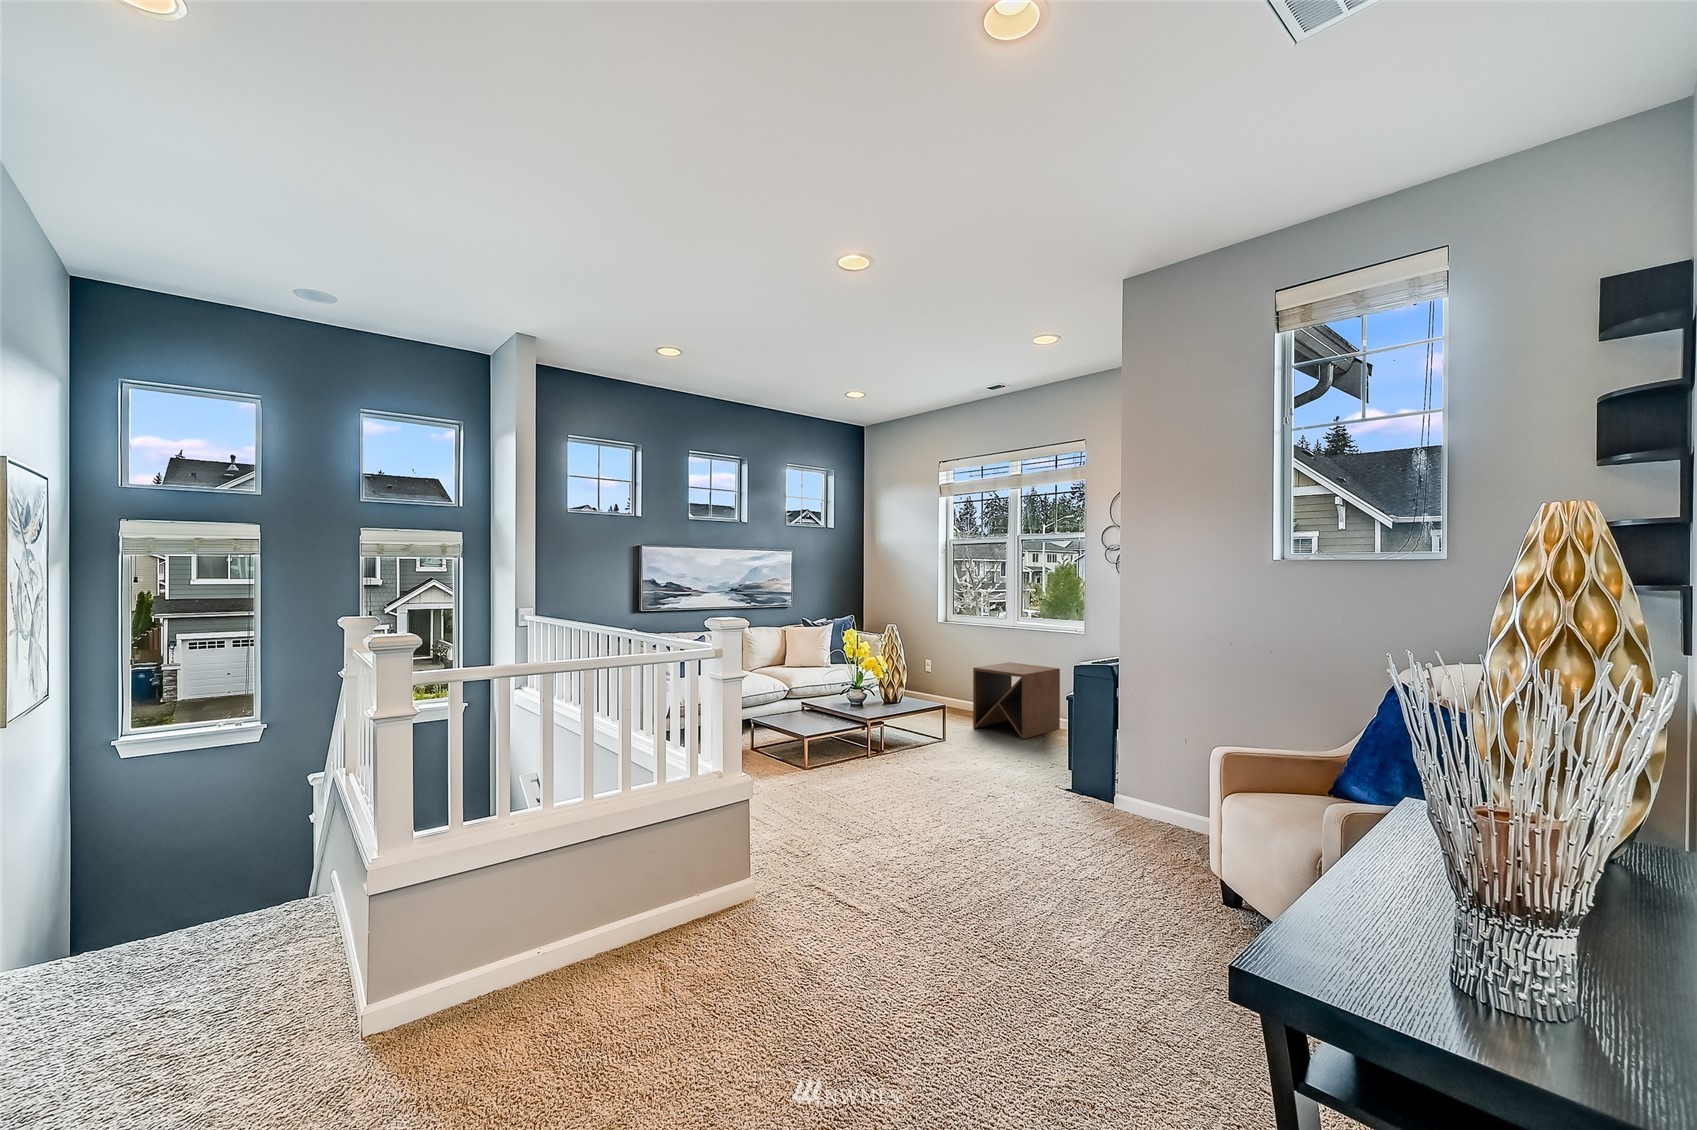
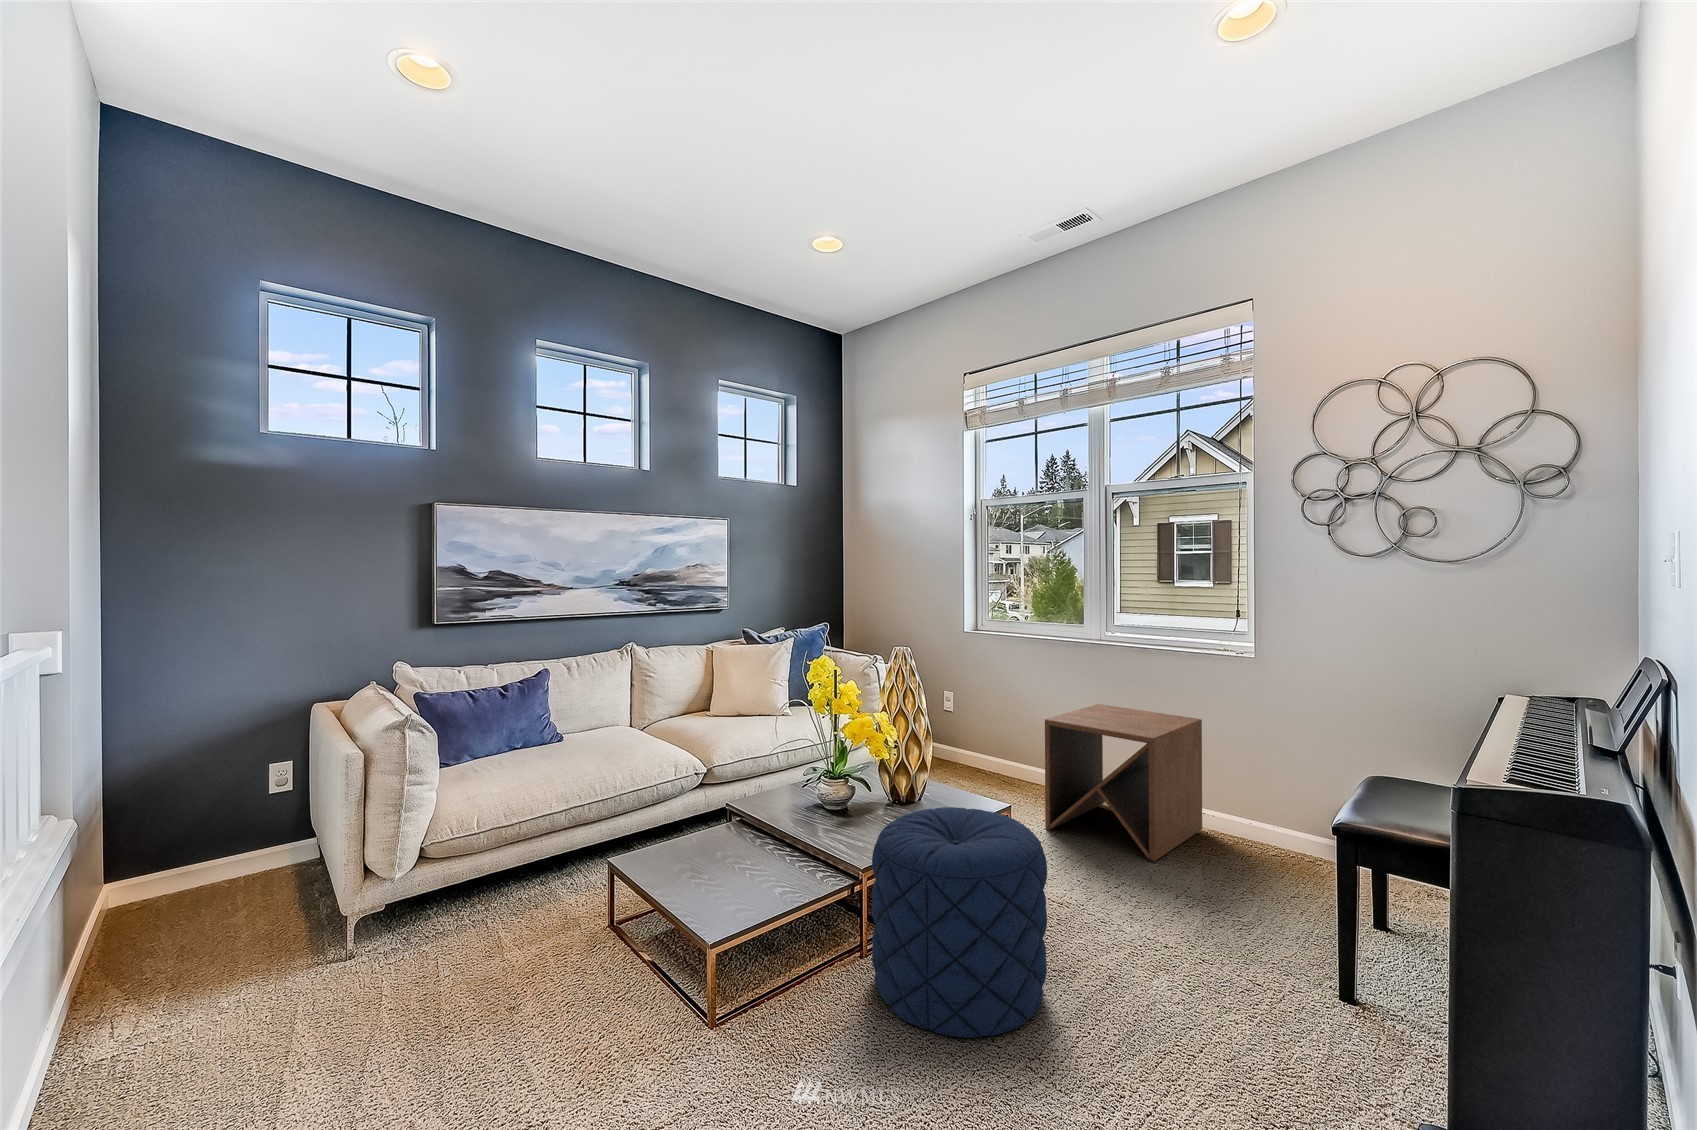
pouf: none [874,695,949,778] -> present [872,807,1047,1038]

